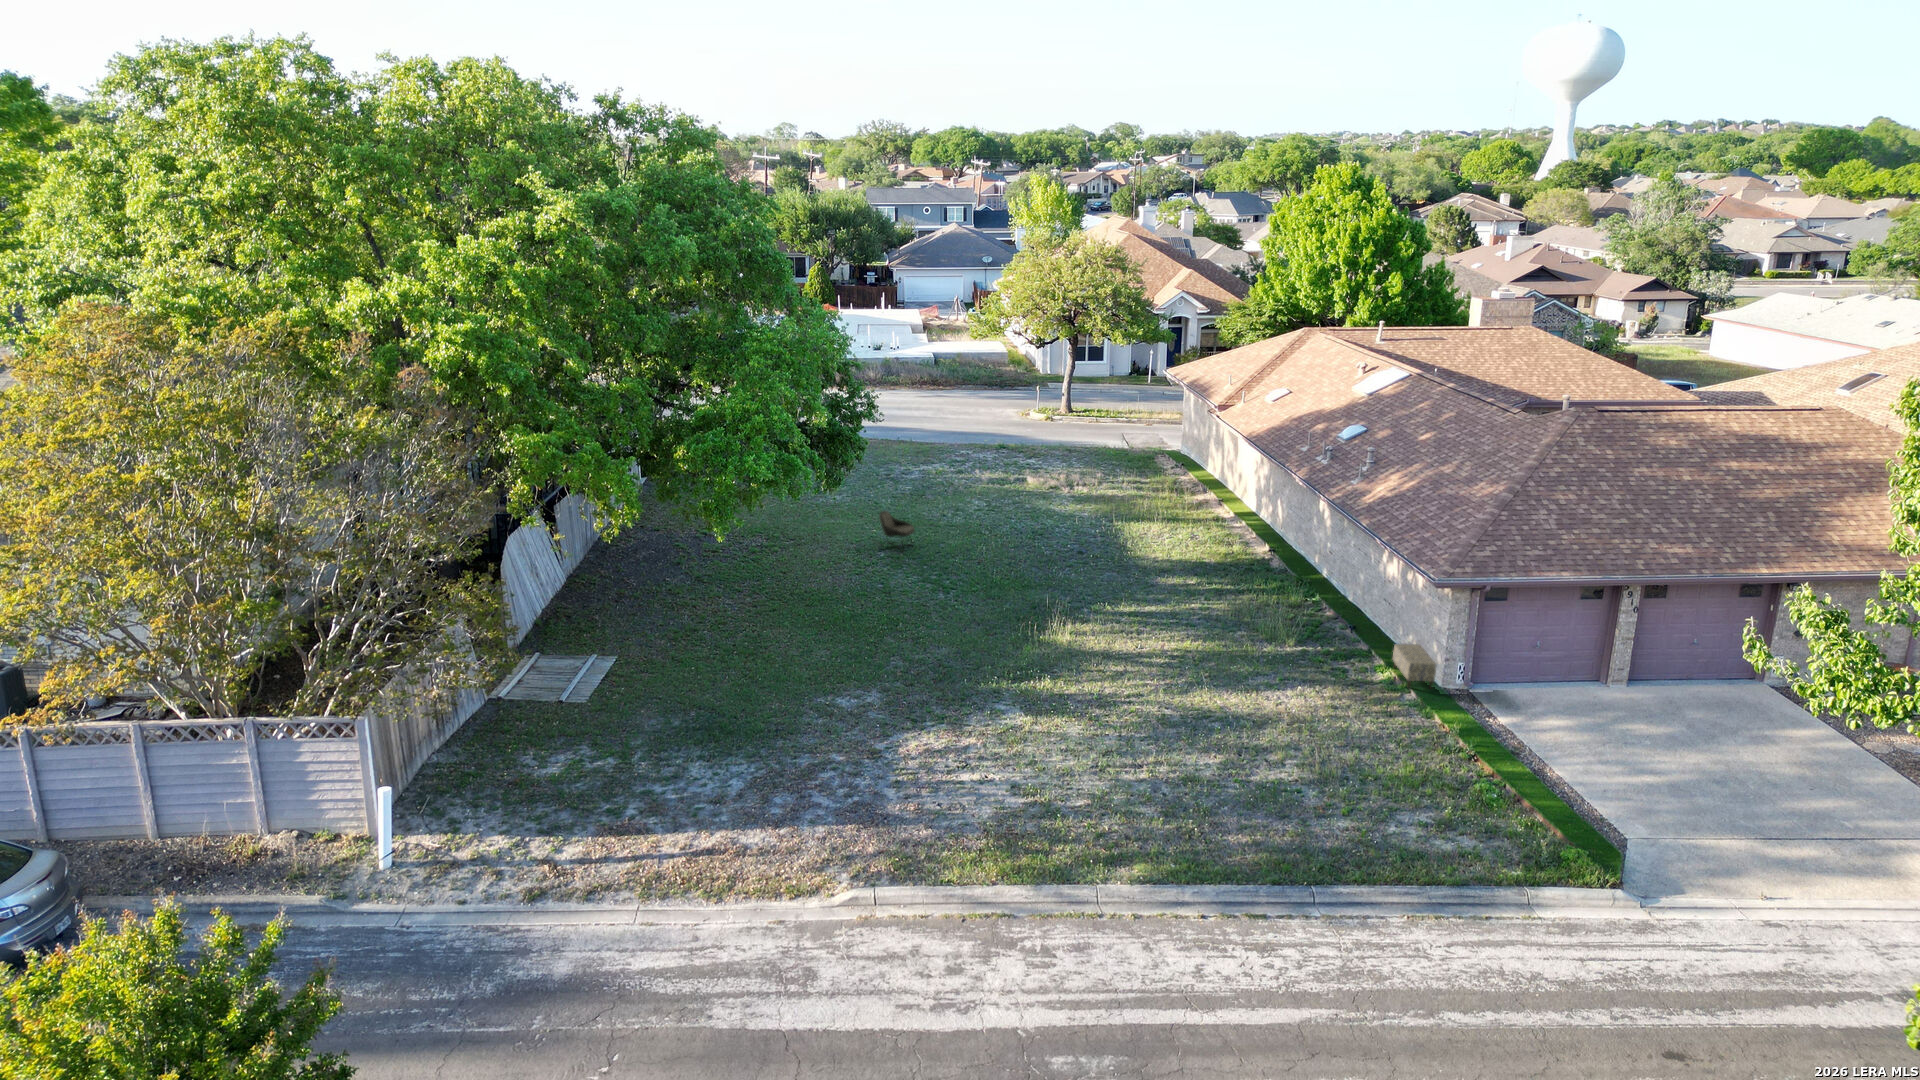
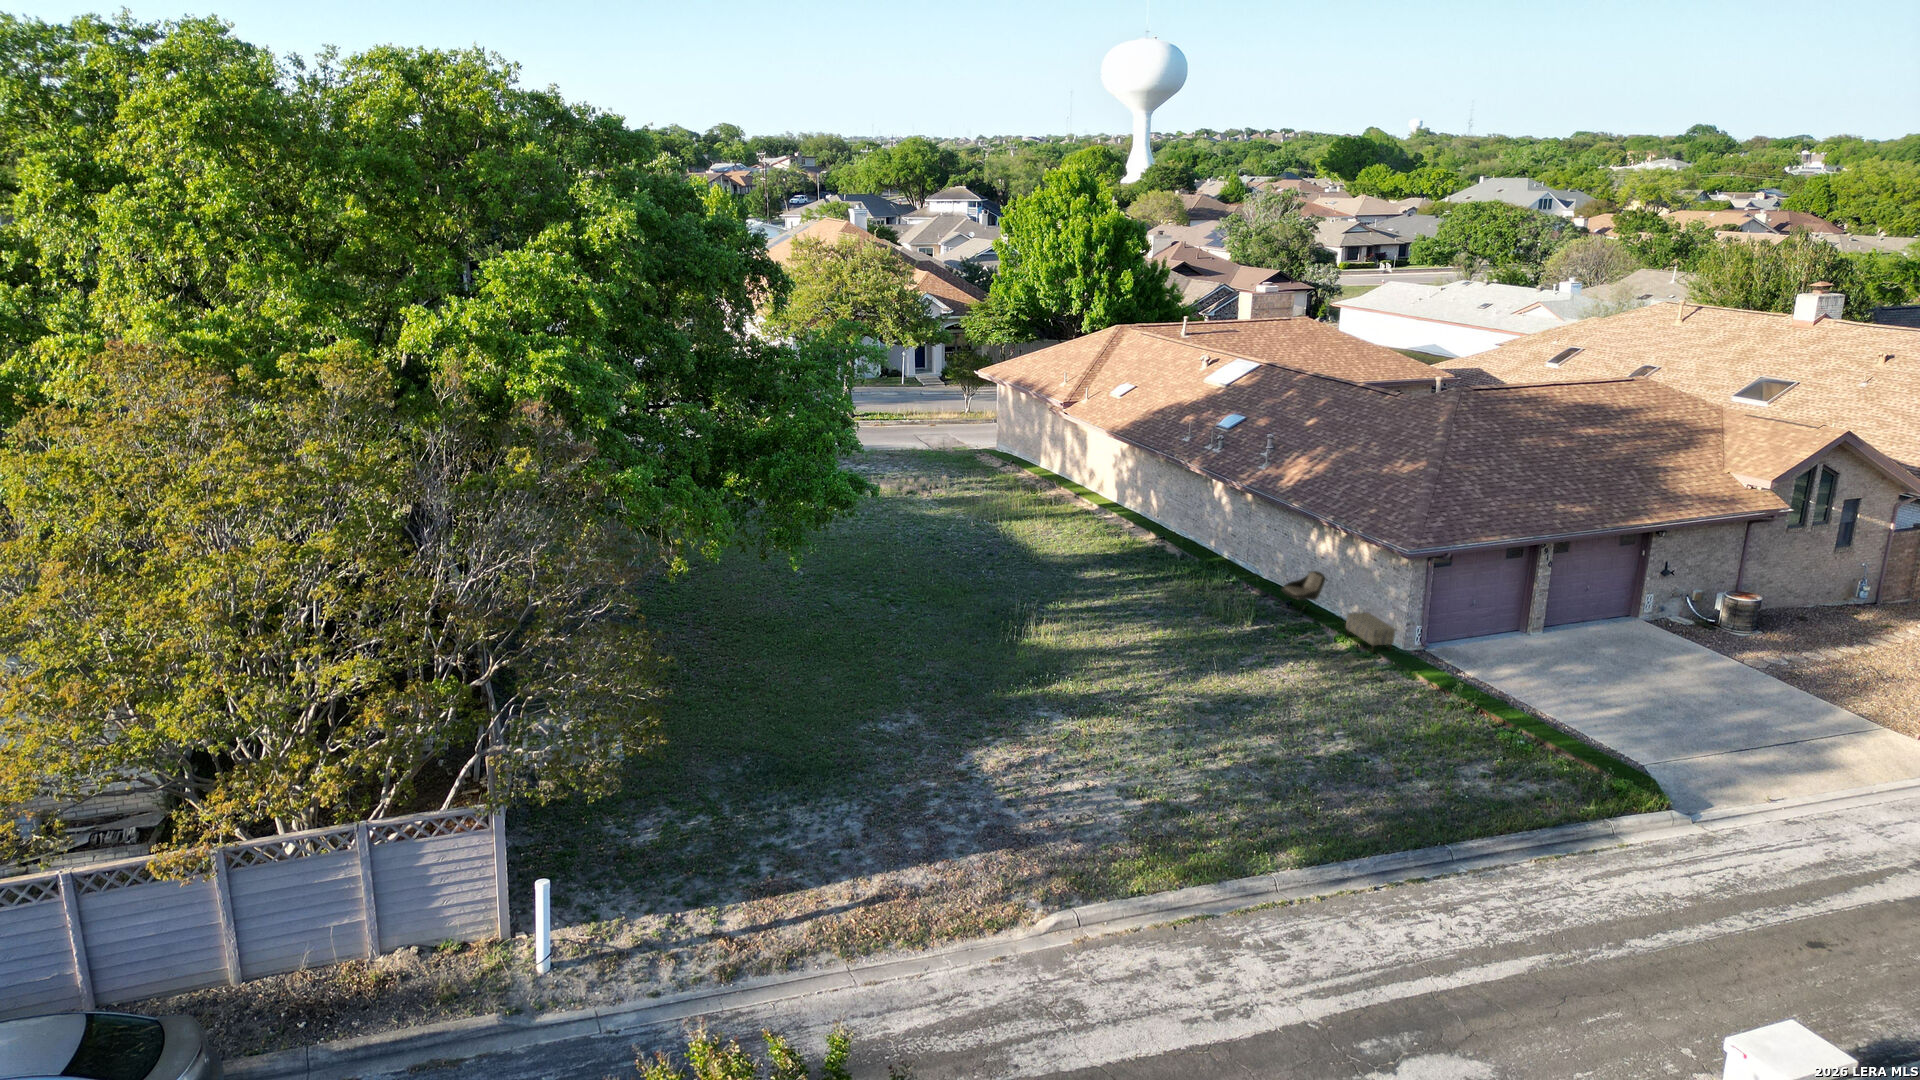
lounge chair: present [879,511,915,549] -> present [1281,571,1325,610]

